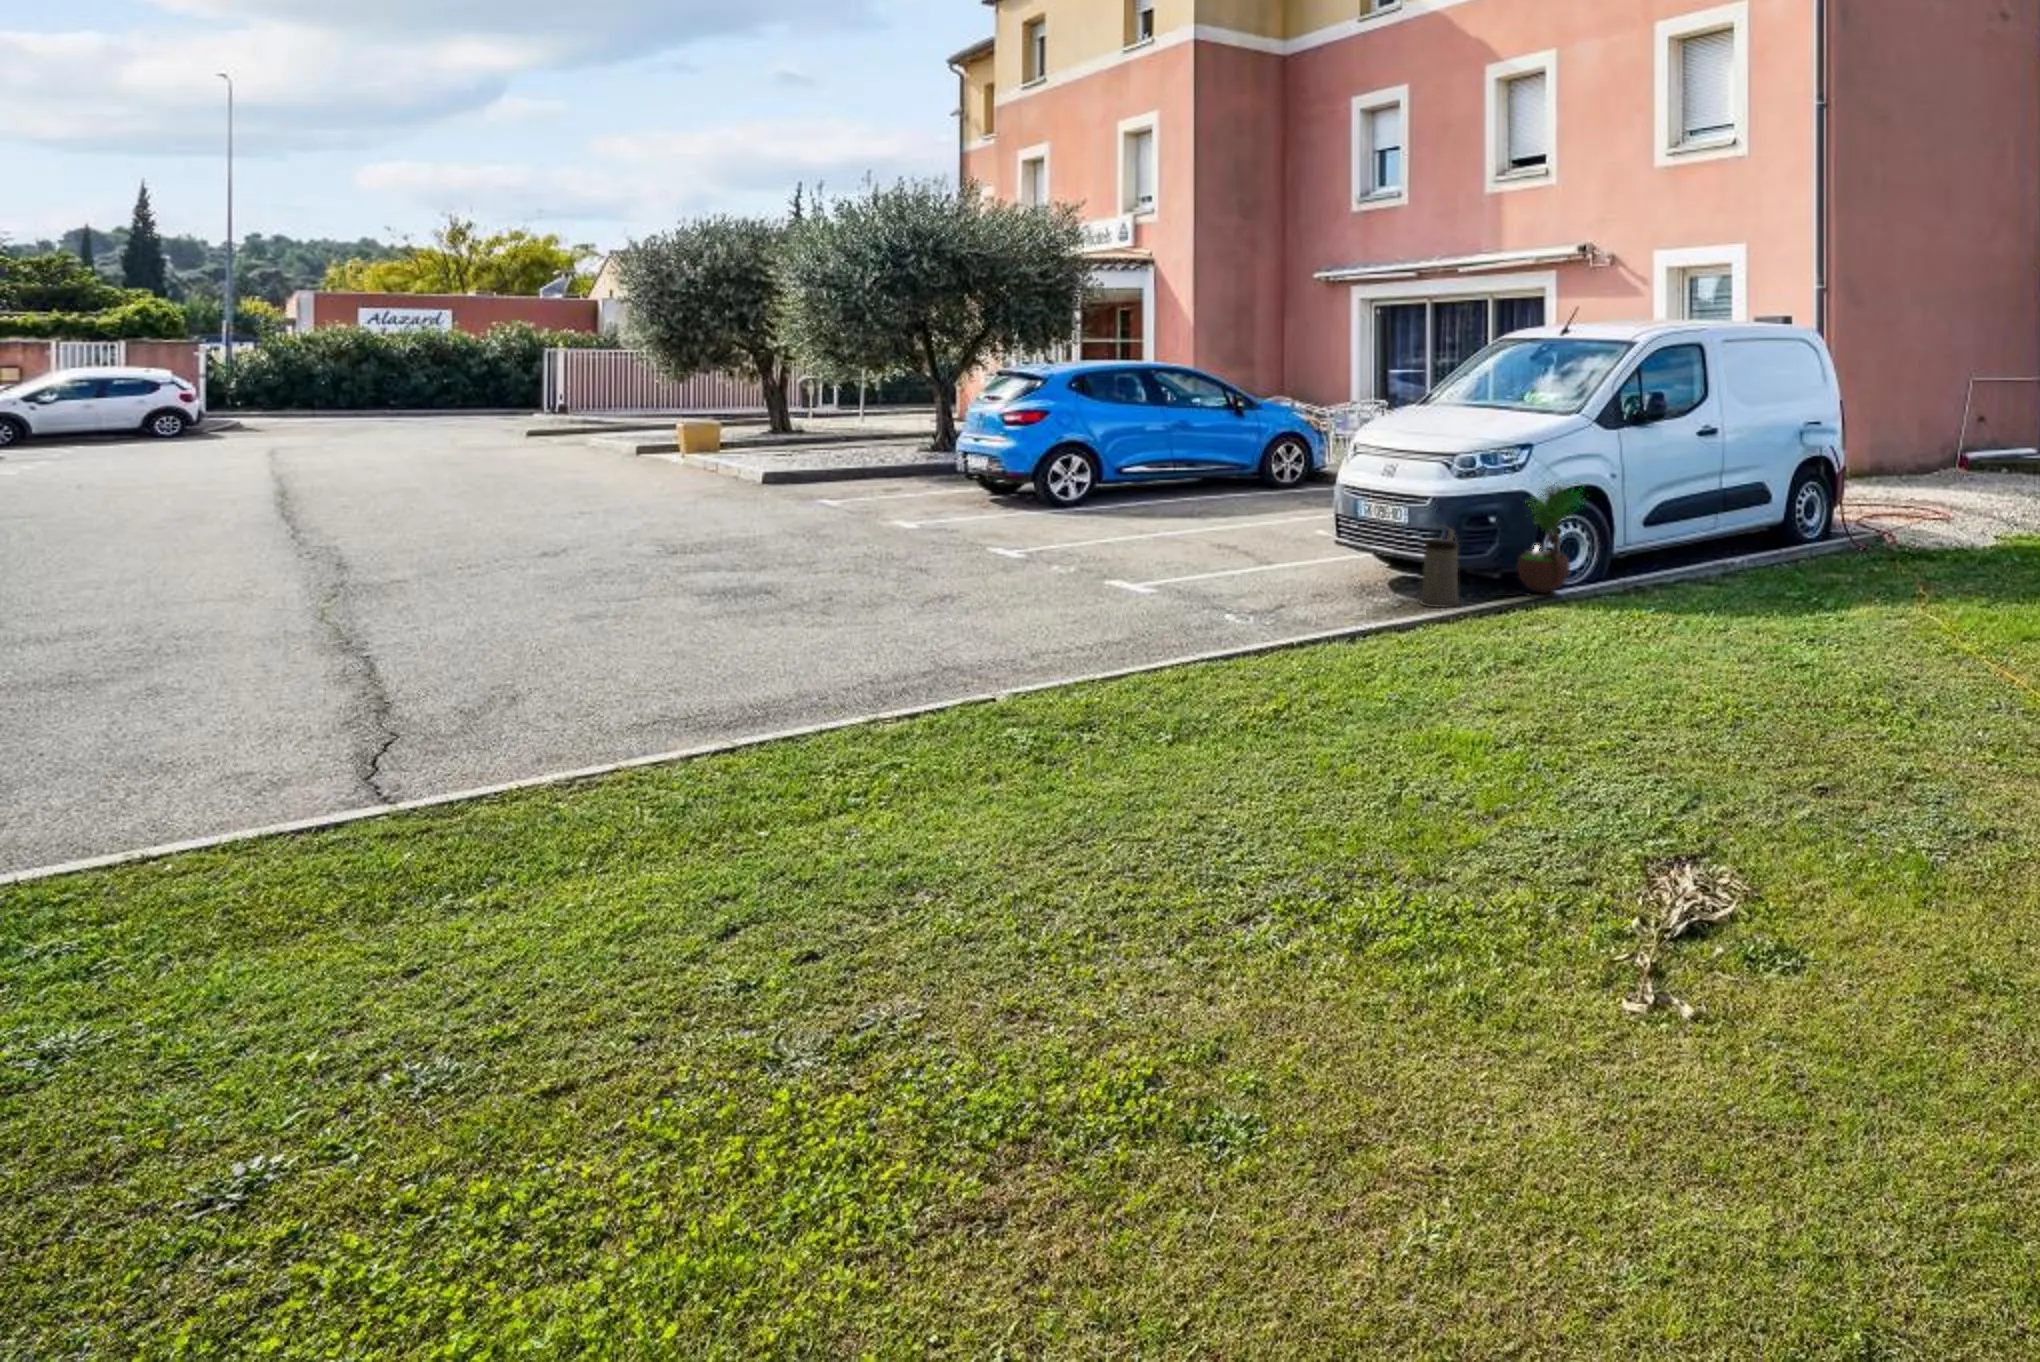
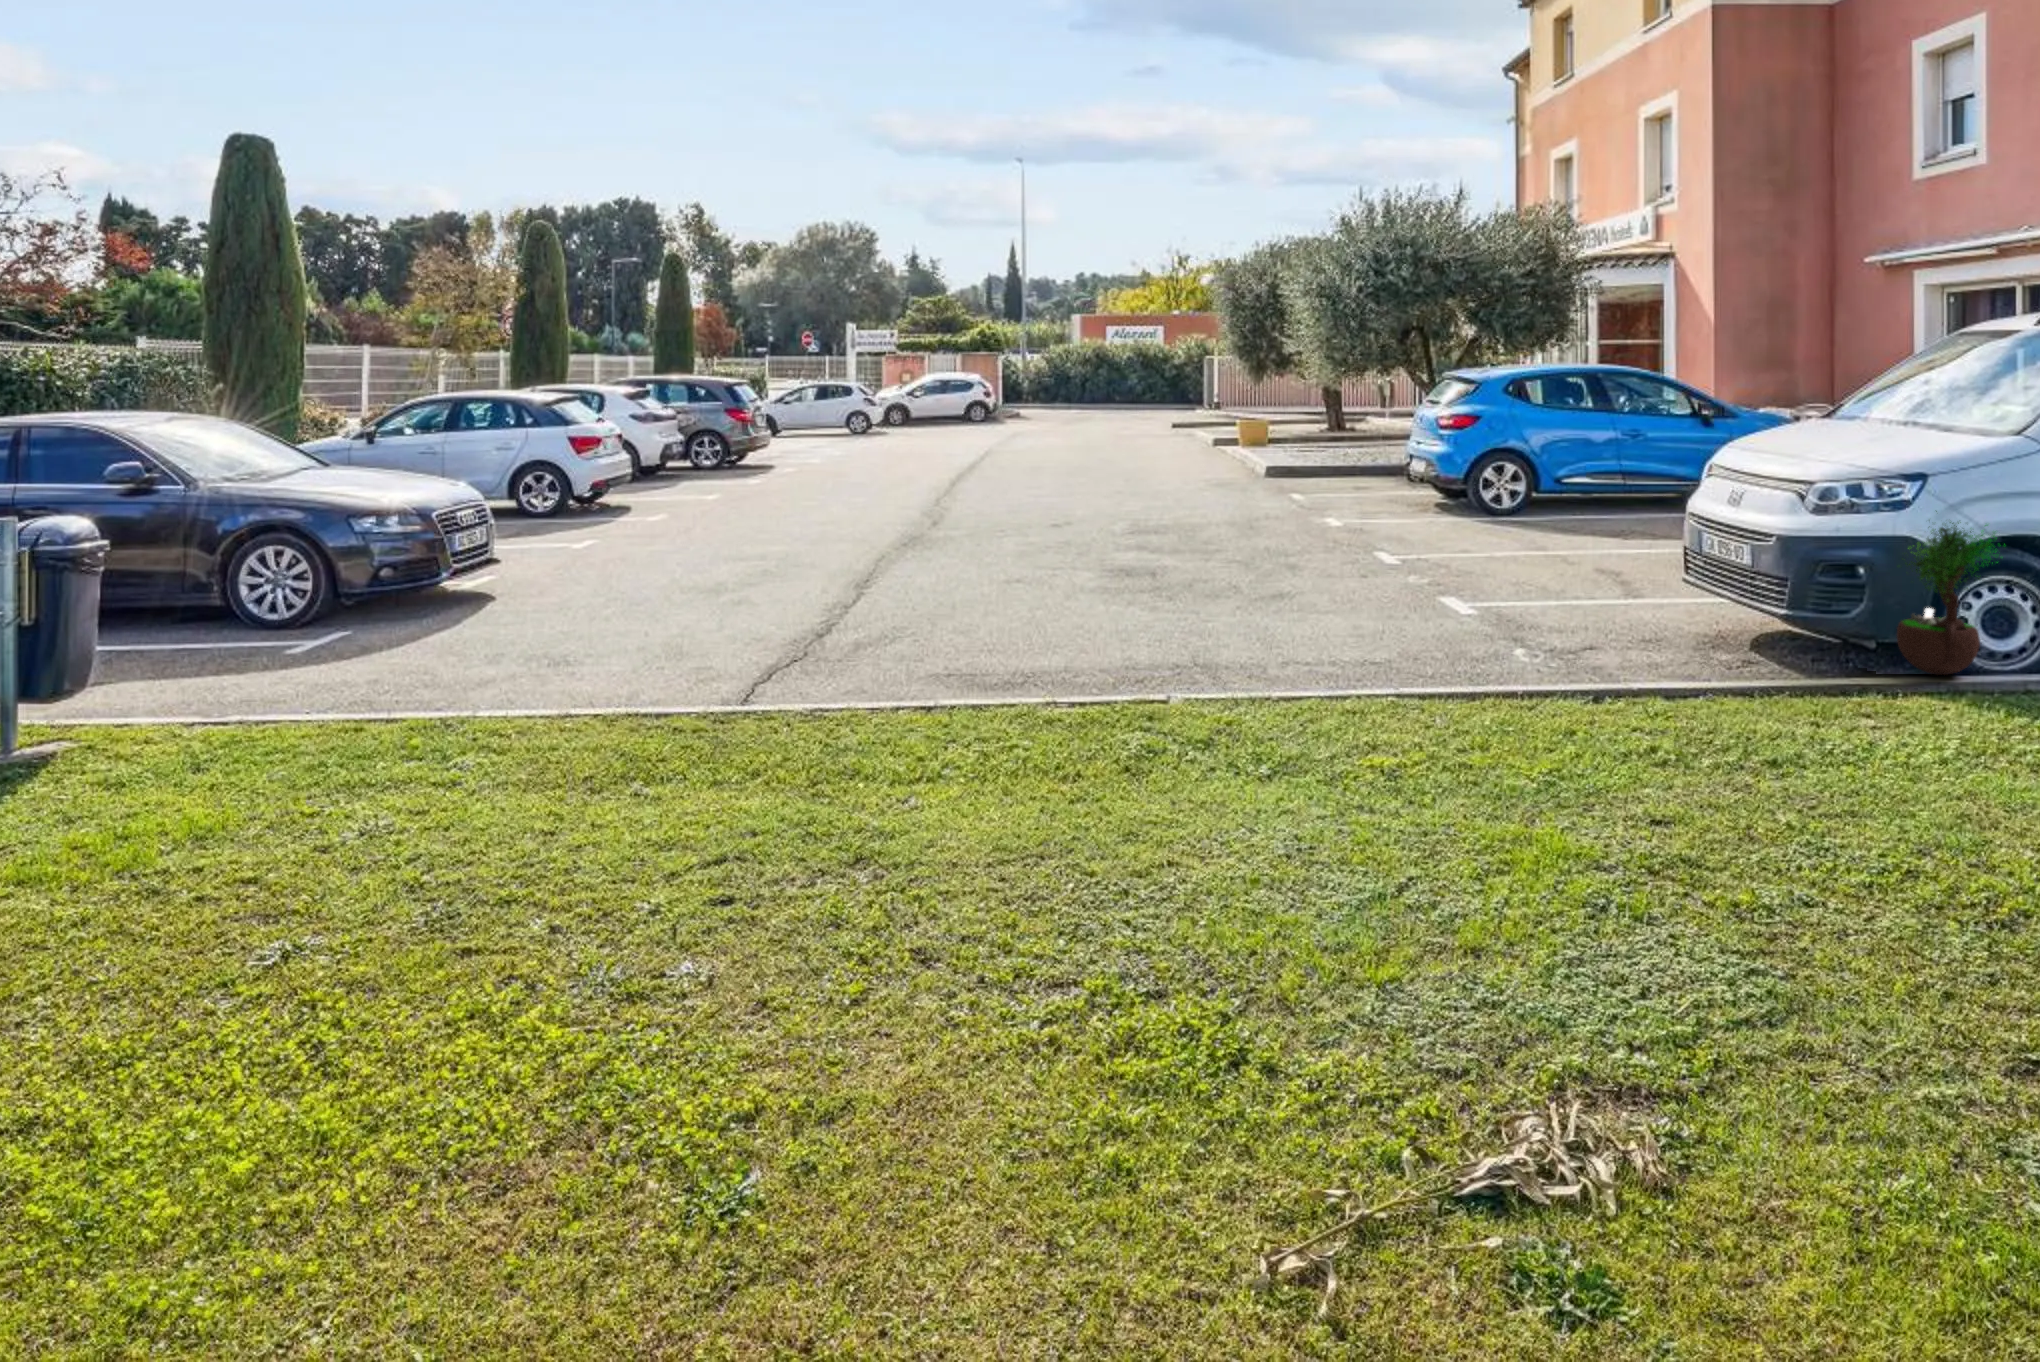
watering can: present [1420,526,1459,608] -> none [1738,569,1804,675]

